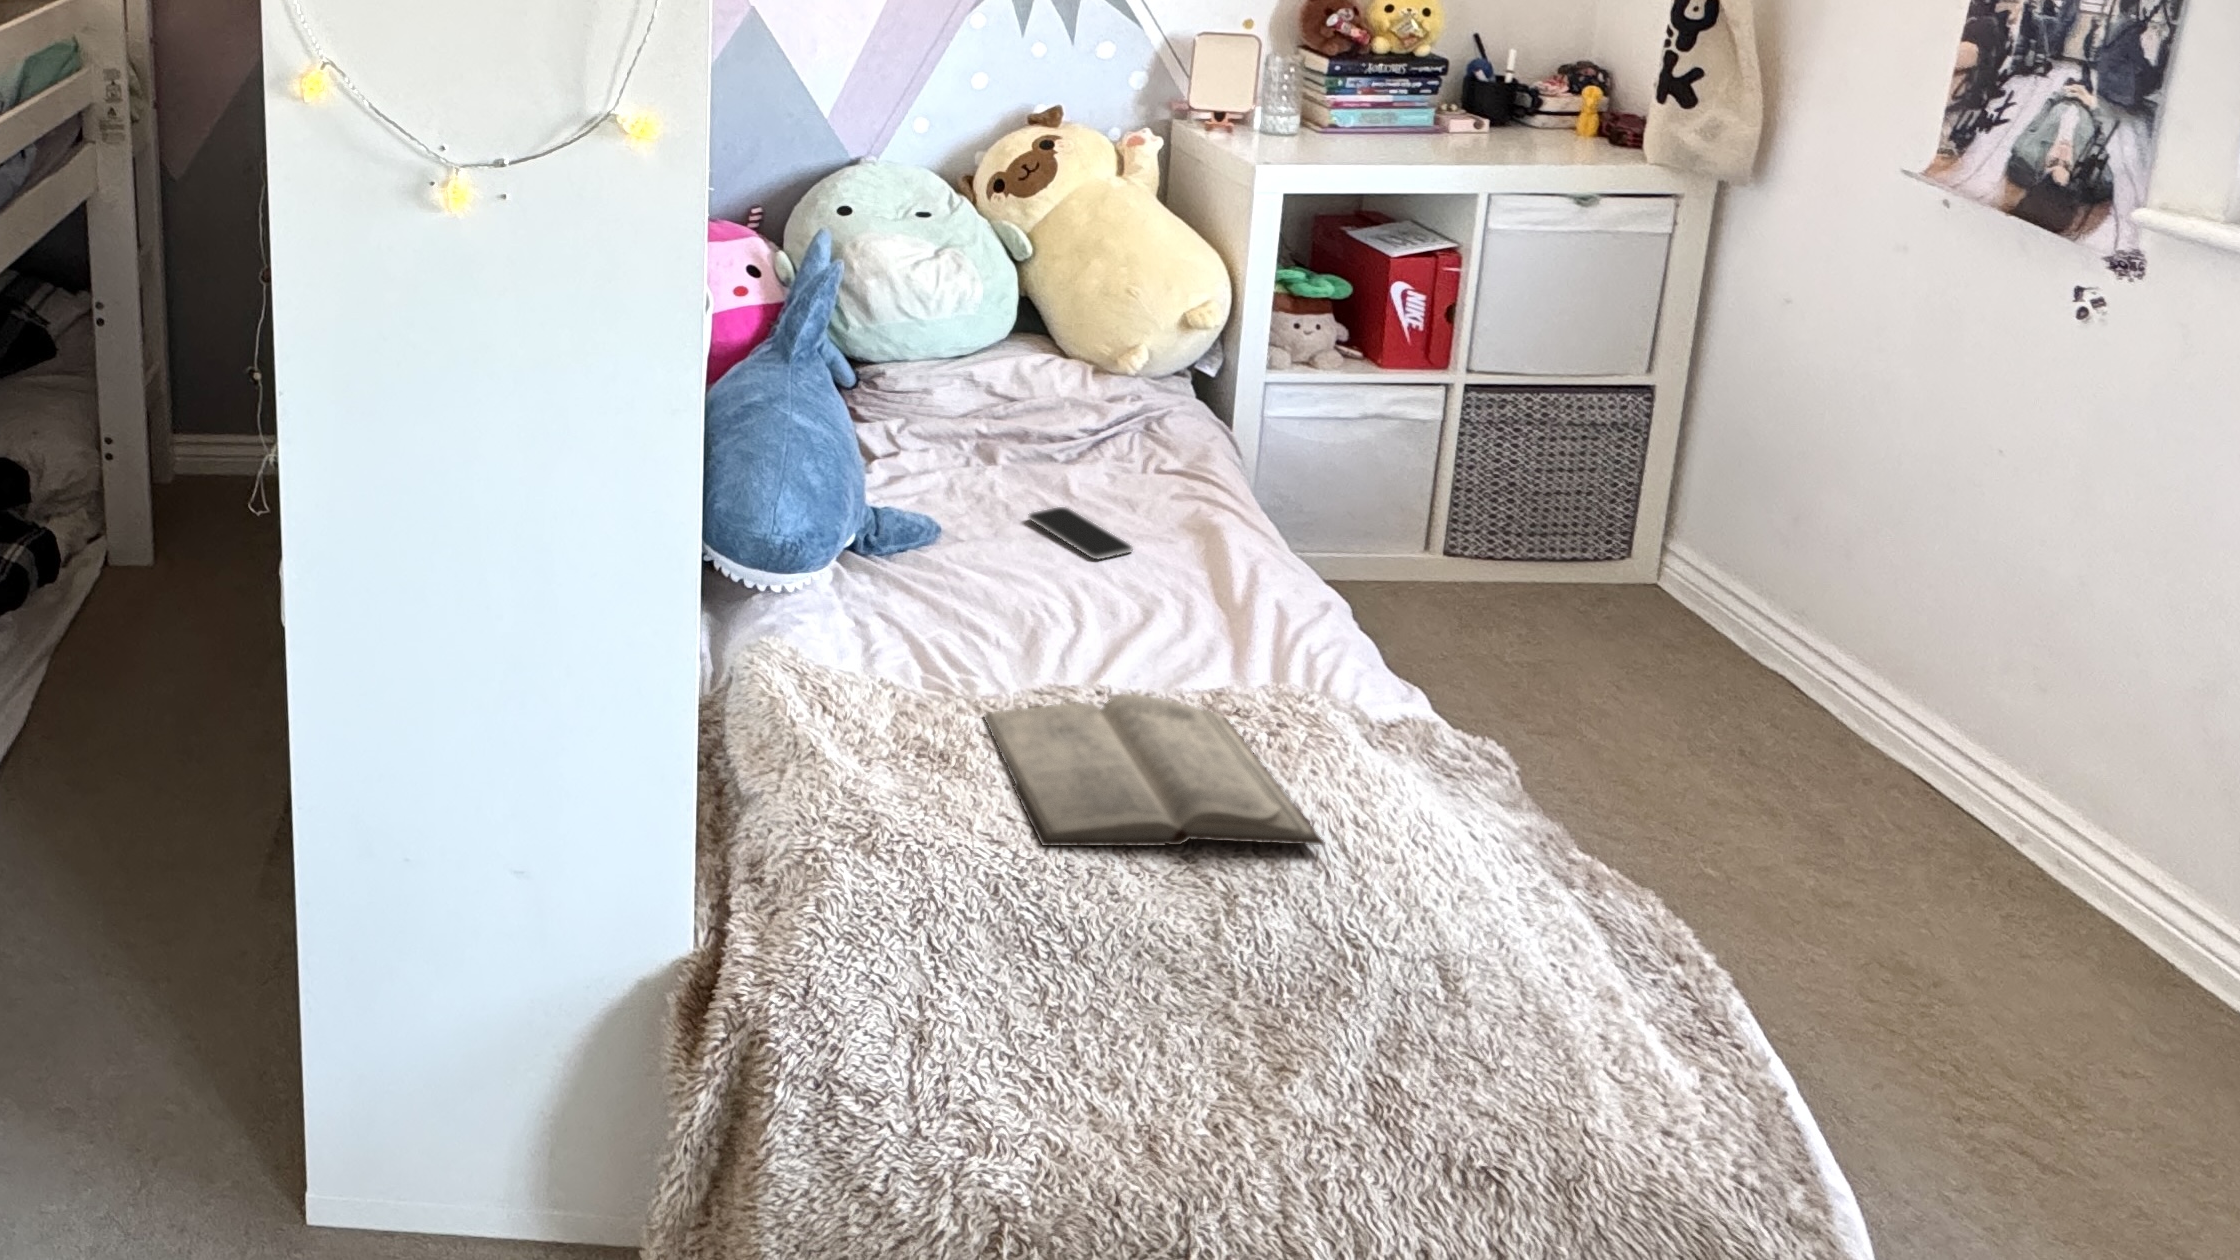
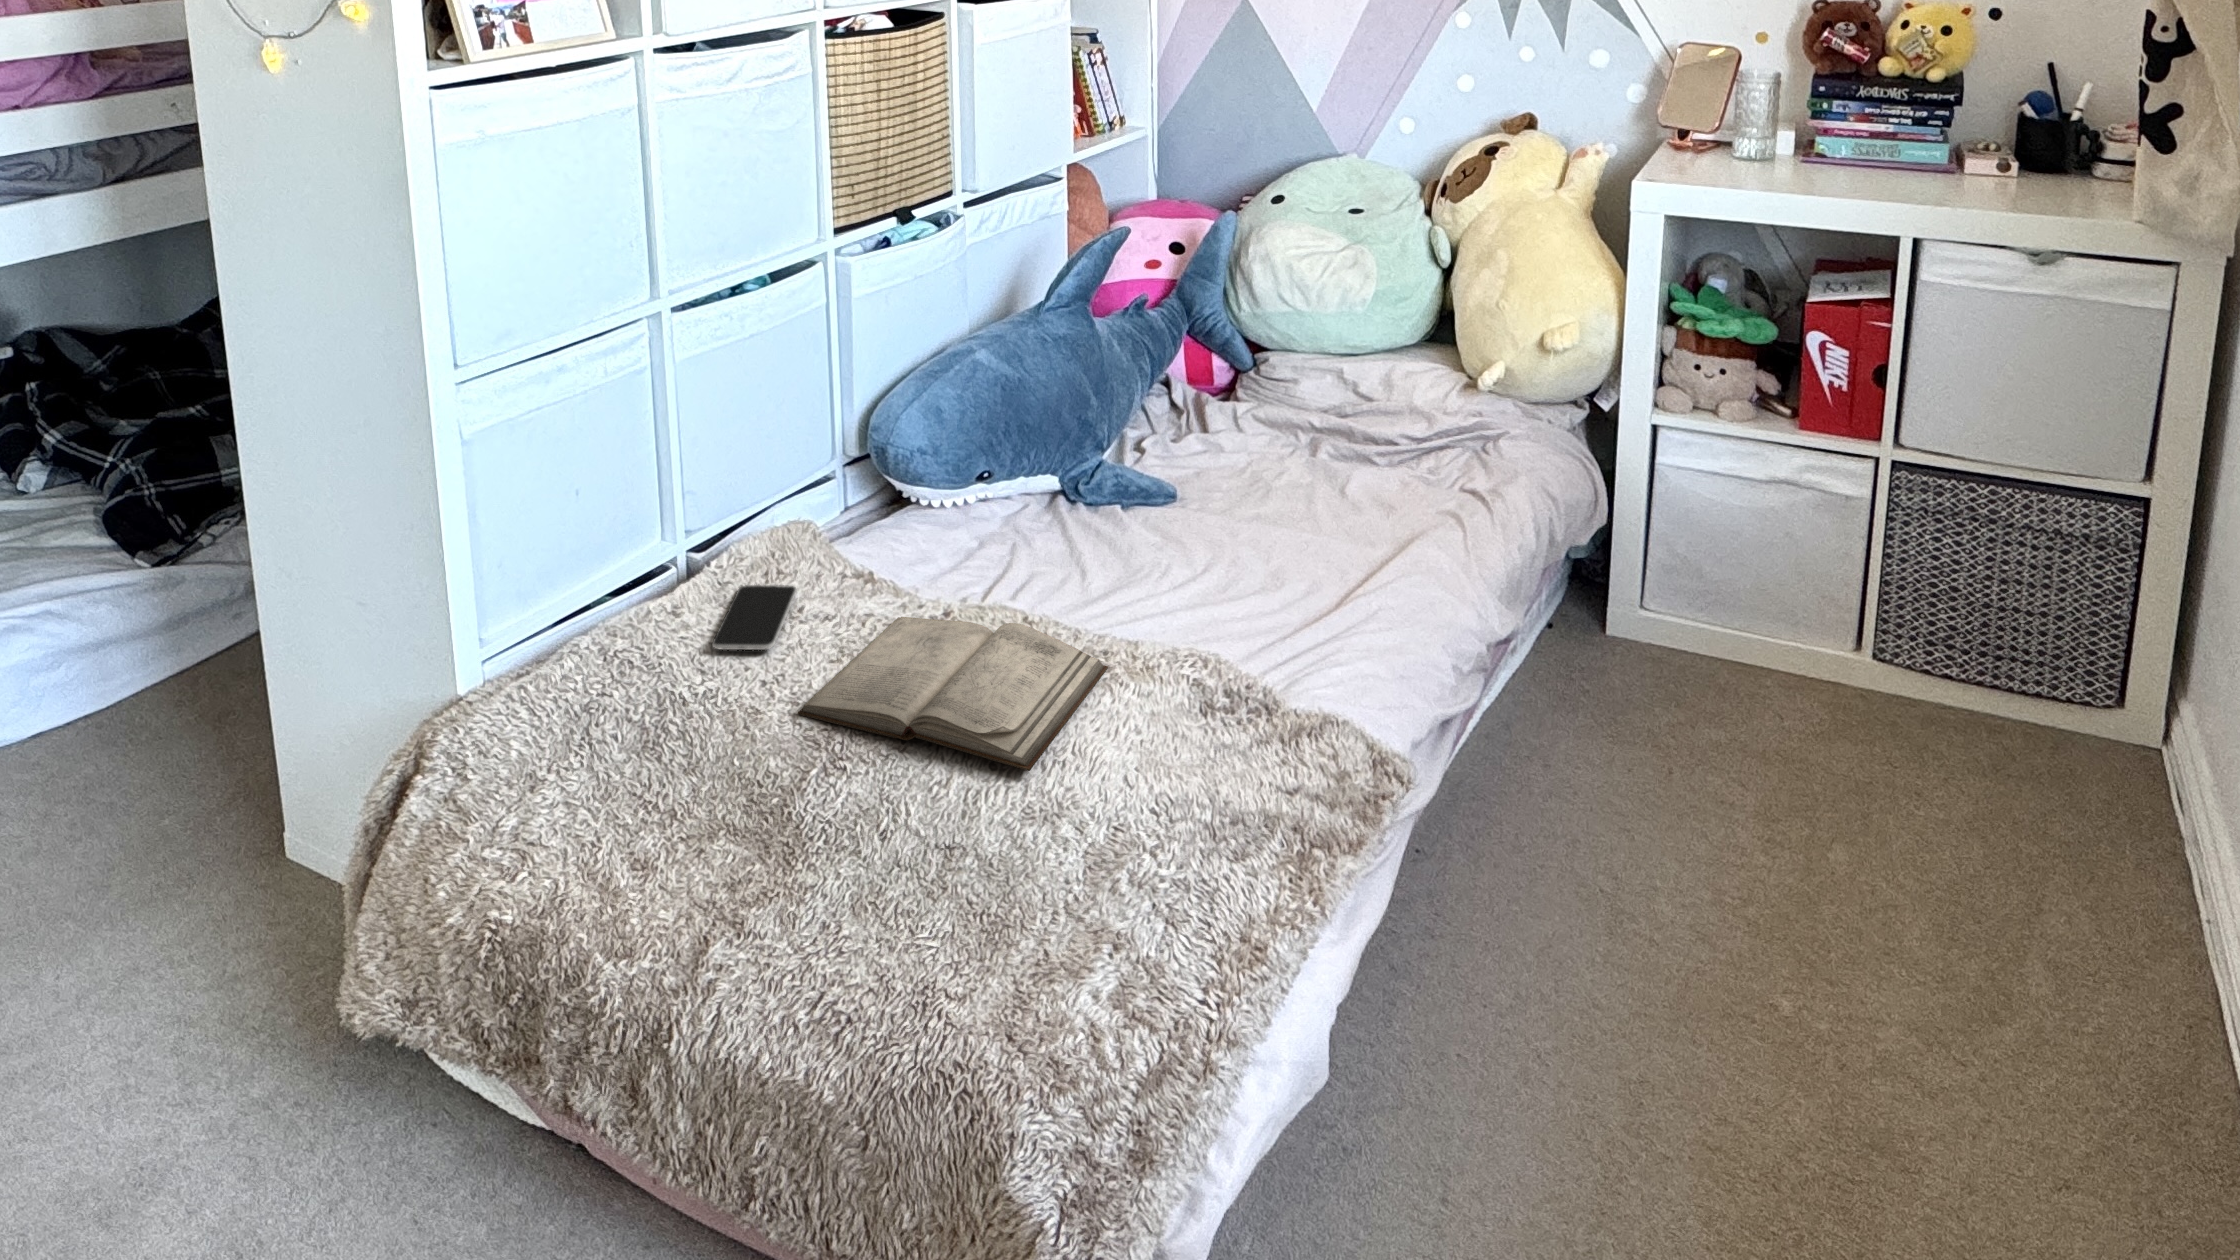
smartphone: present [1028,507,1133,559] -> present [712,585,797,650]

